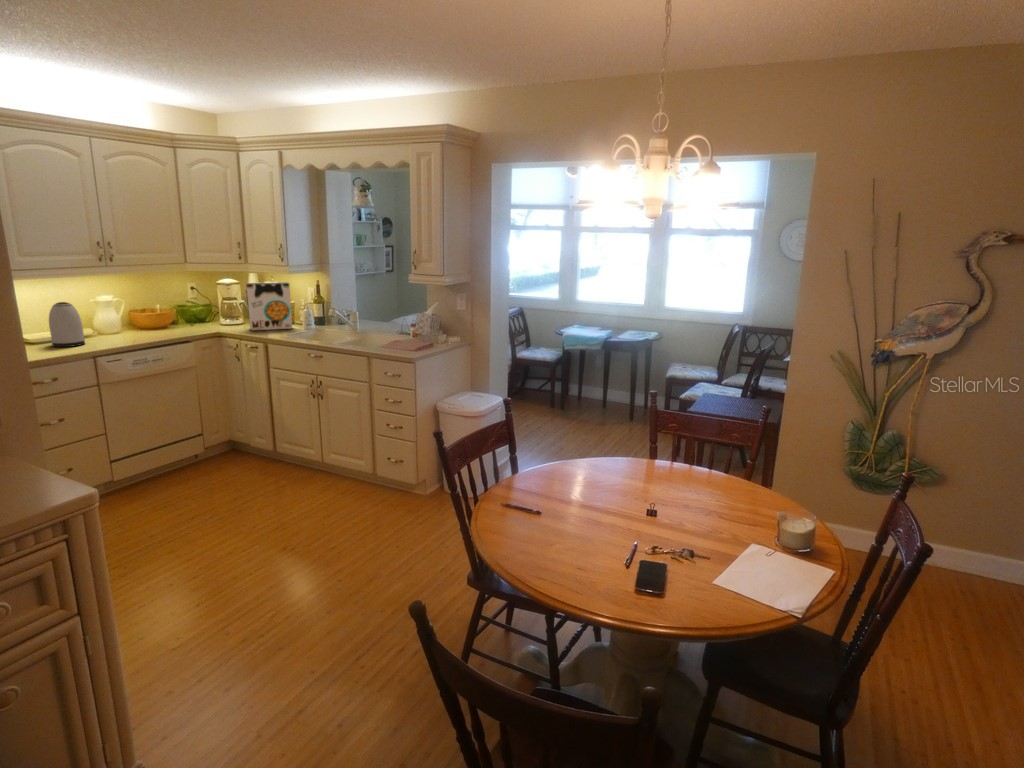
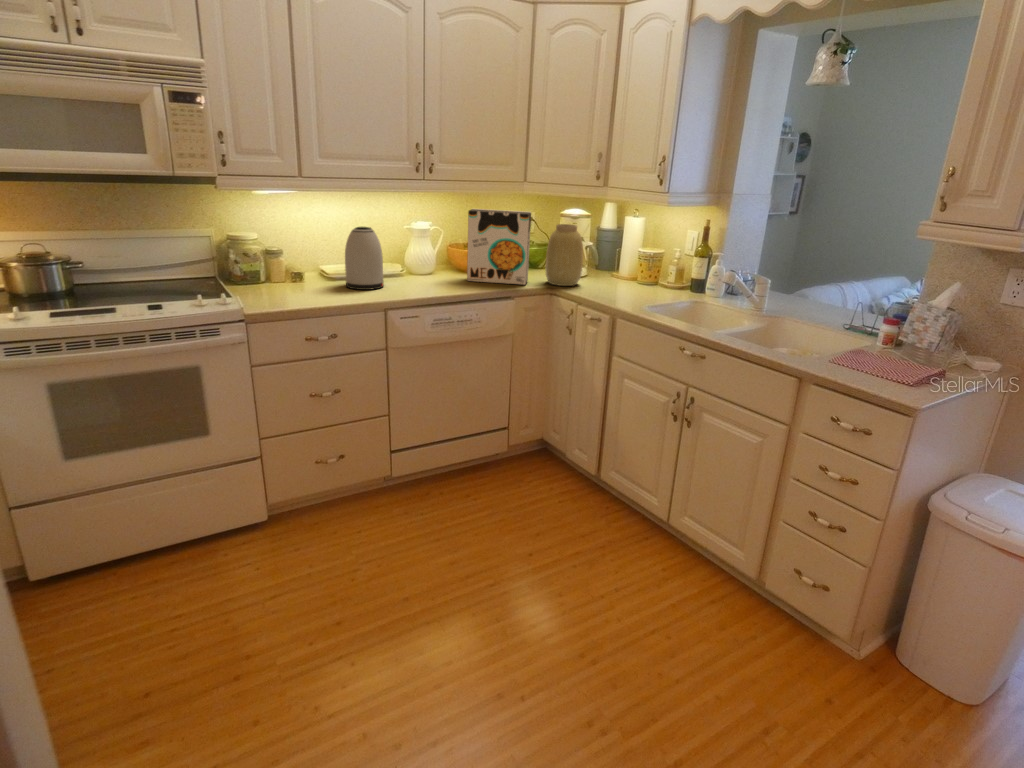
cereal box: present [246,282,292,330] -> present [467,209,531,285]
vase: none [211,290,239,330] -> present [546,224,583,286]

